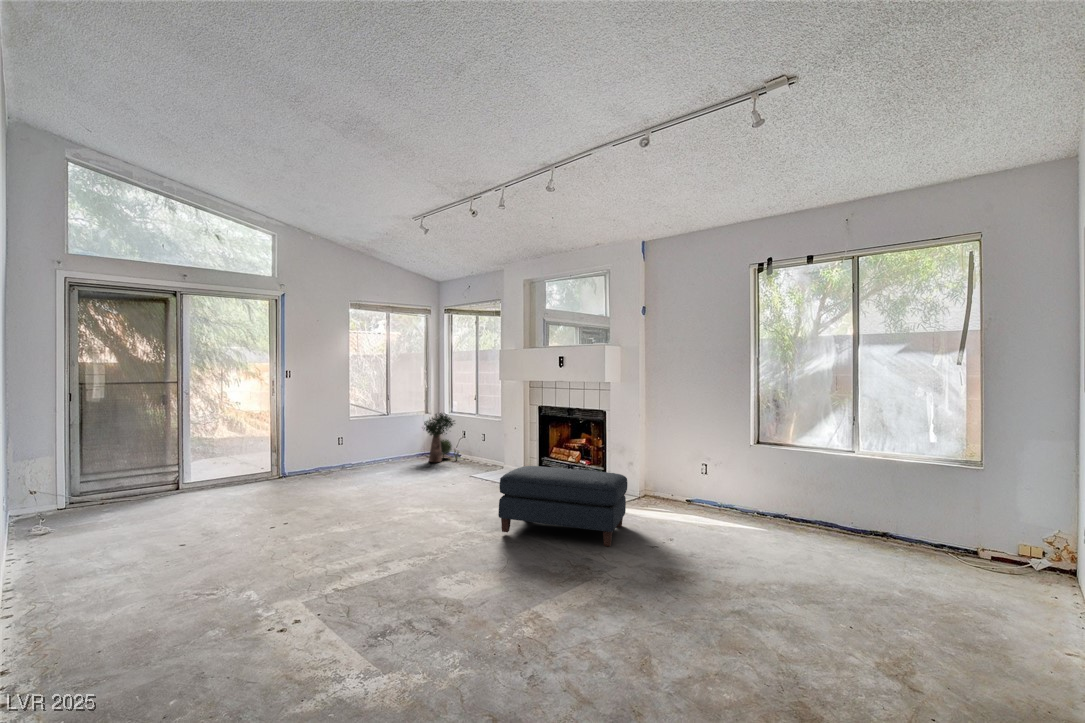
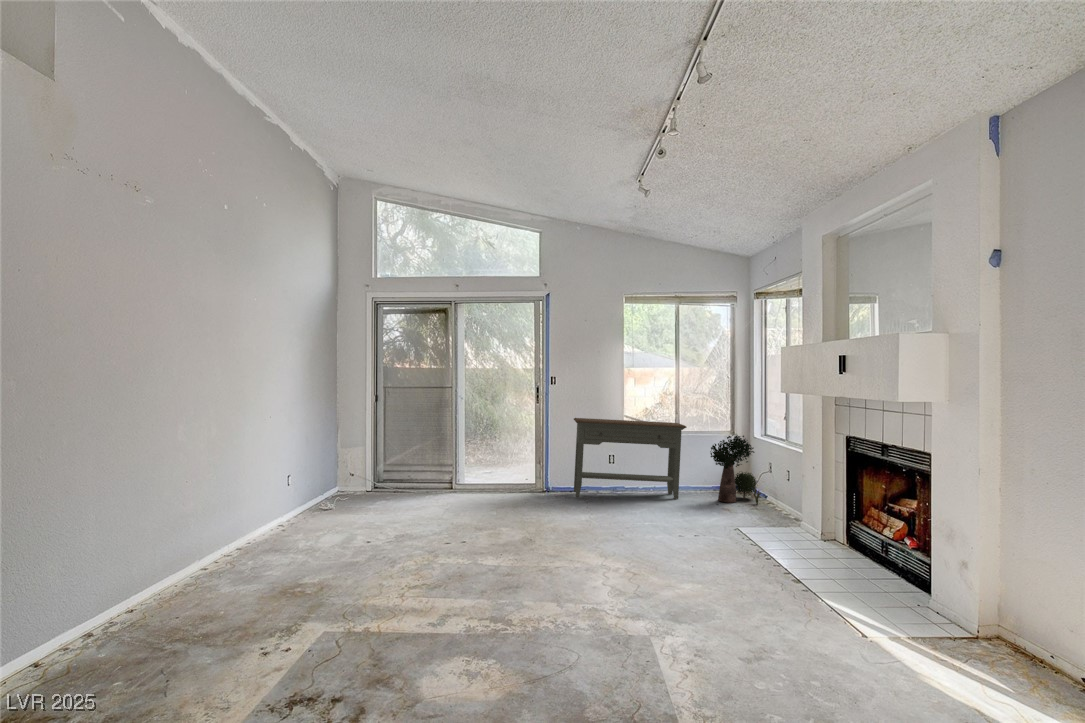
console table: none [310,407,408,476] -> present [574,418,687,499]
ottoman: present [498,466,627,546] -> none [637,528,862,697]

